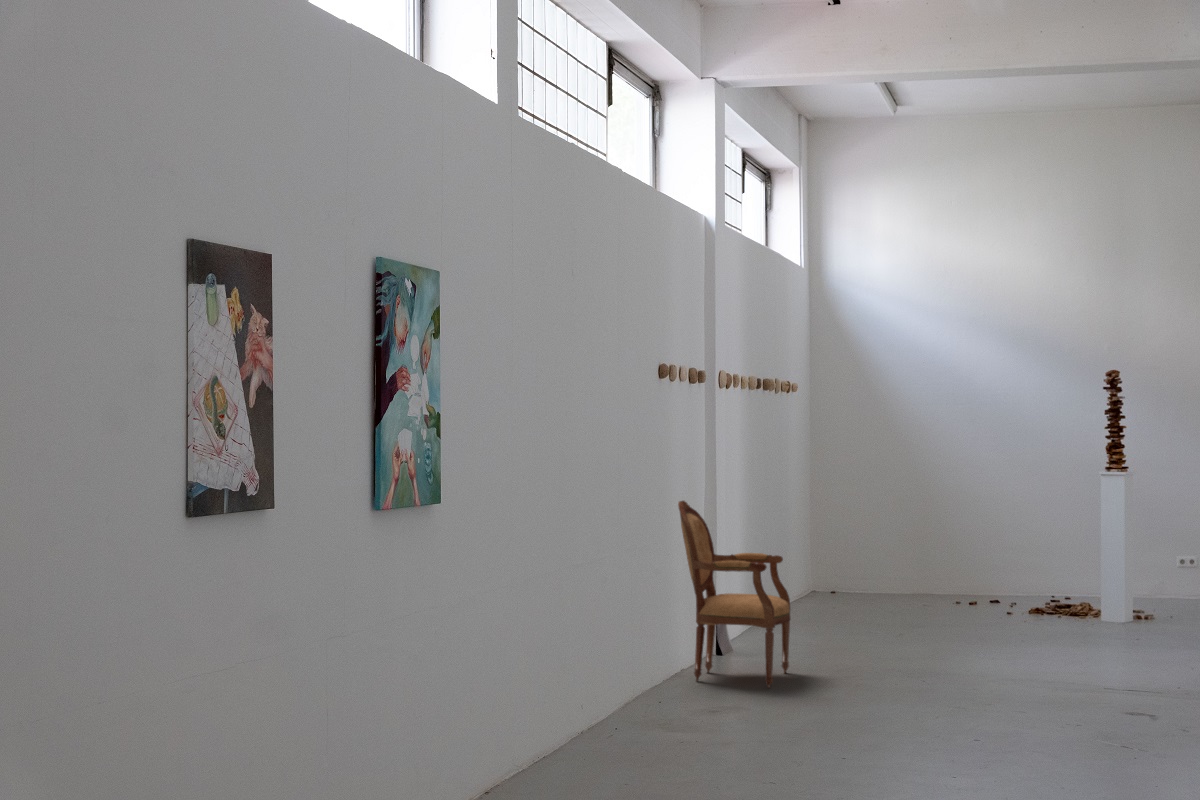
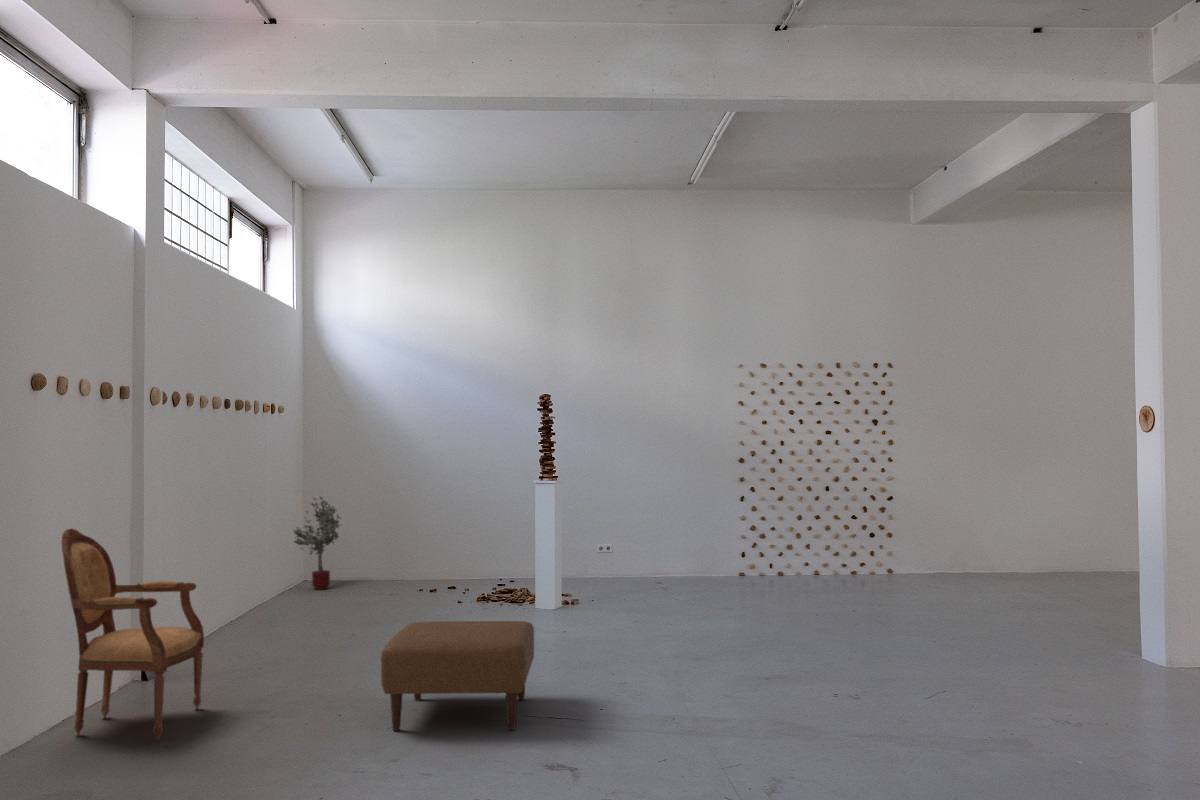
potted tree: none [805,486,860,593] -> present [294,496,341,590]
ottoman: none [968,605,1114,705] -> present [381,621,534,731]

